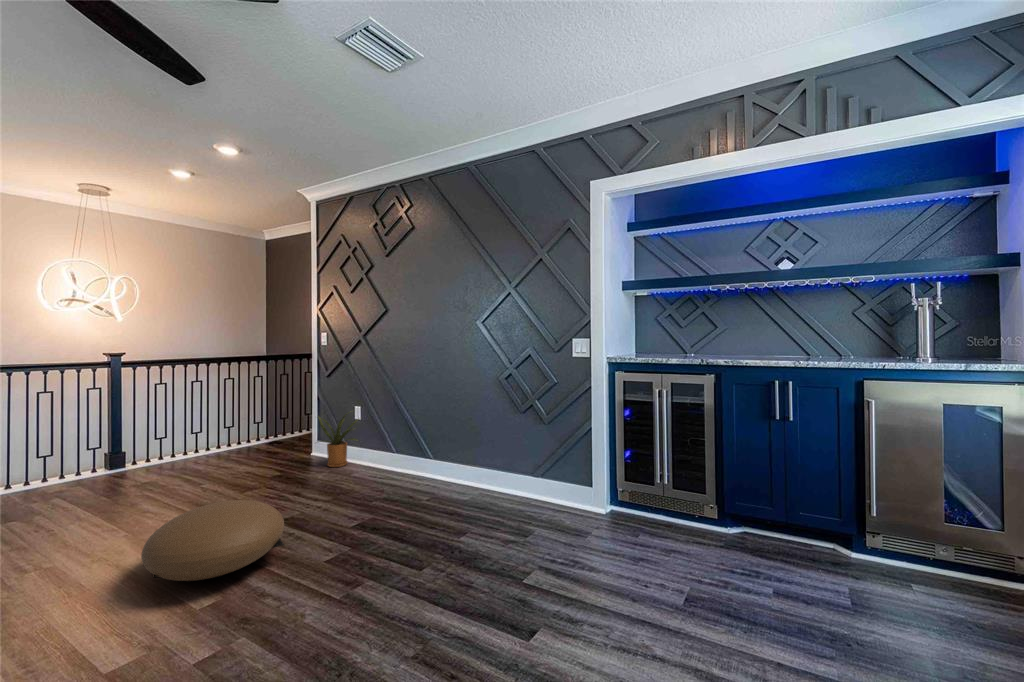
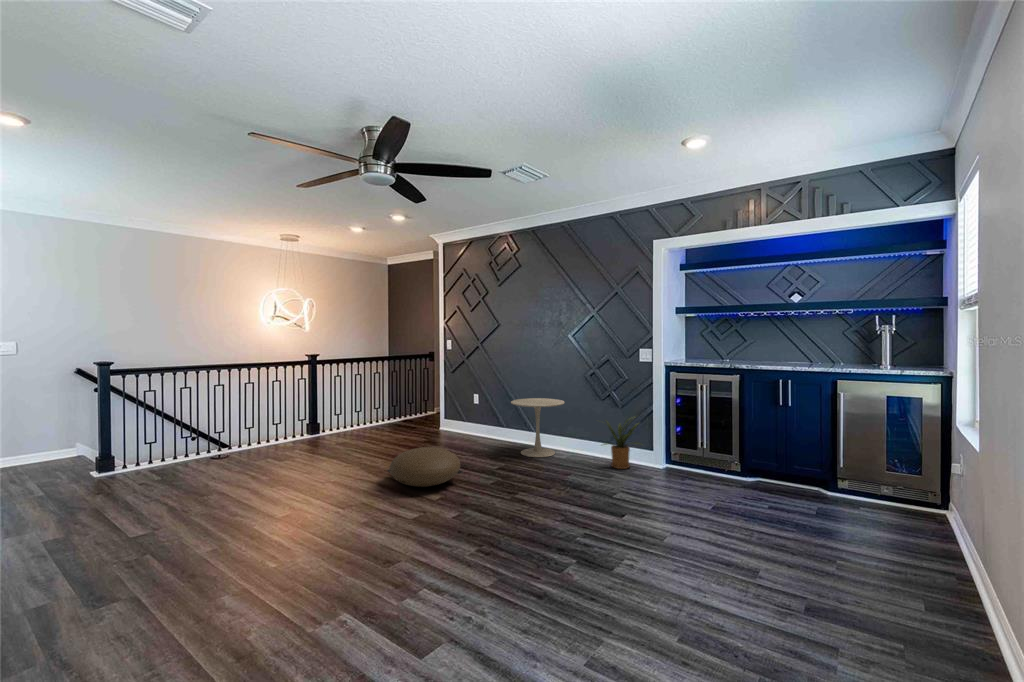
side table: none [391,411,469,498] -> present [511,398,564,457]
house plant: present [318,412,358,467] -> present [604,418,639,469]

